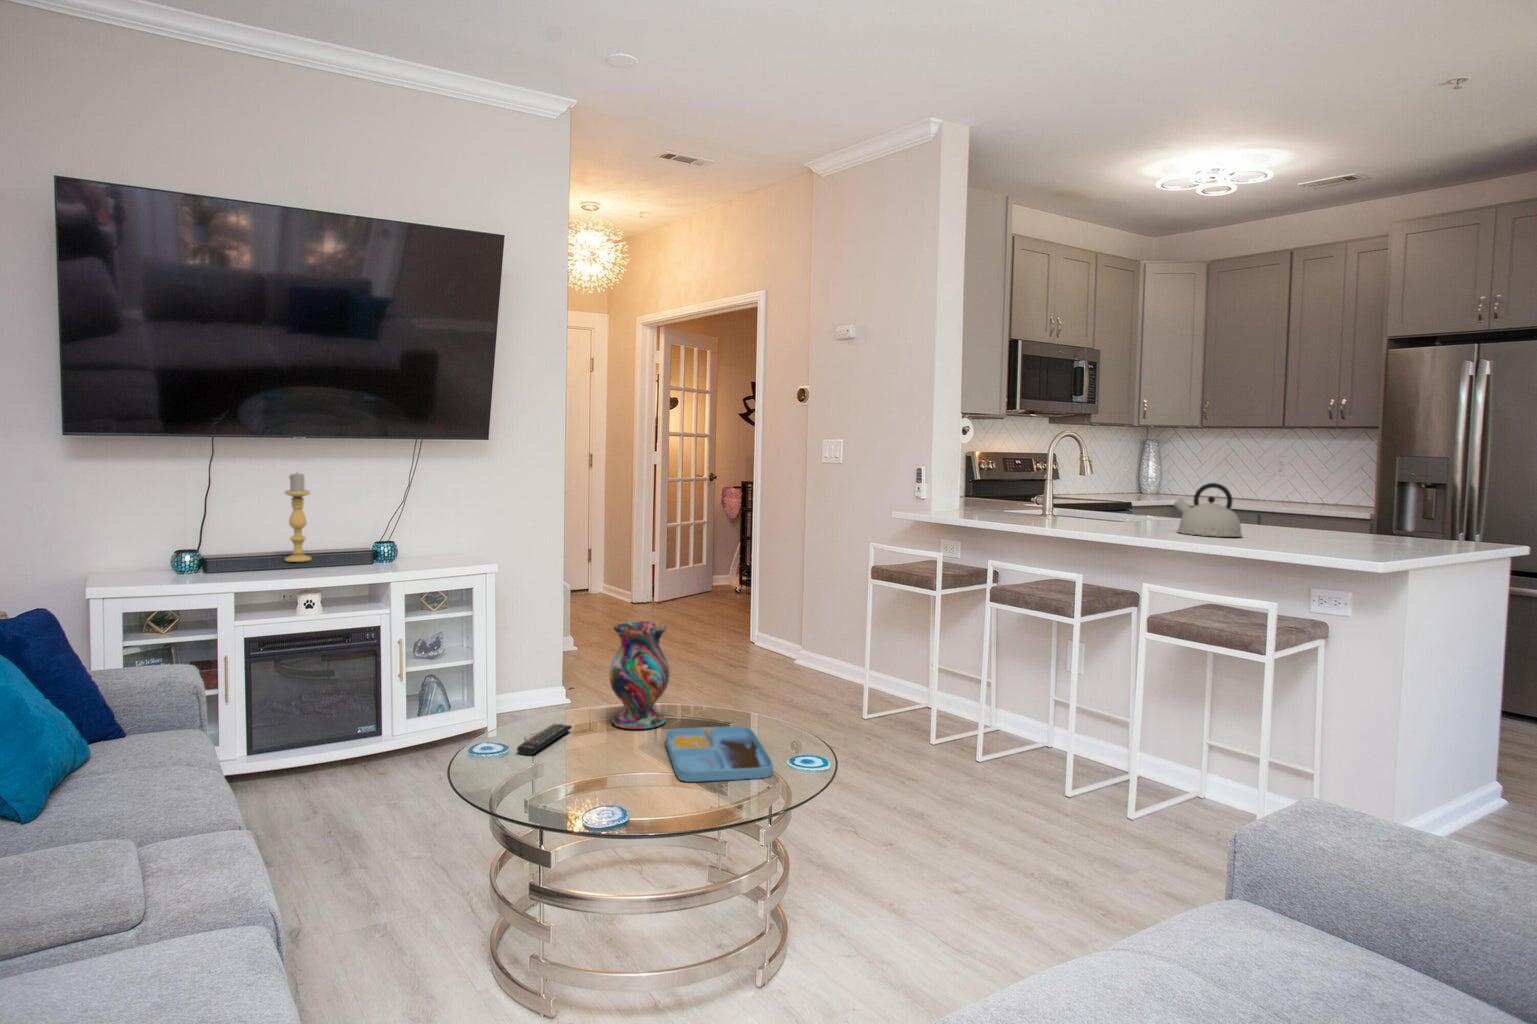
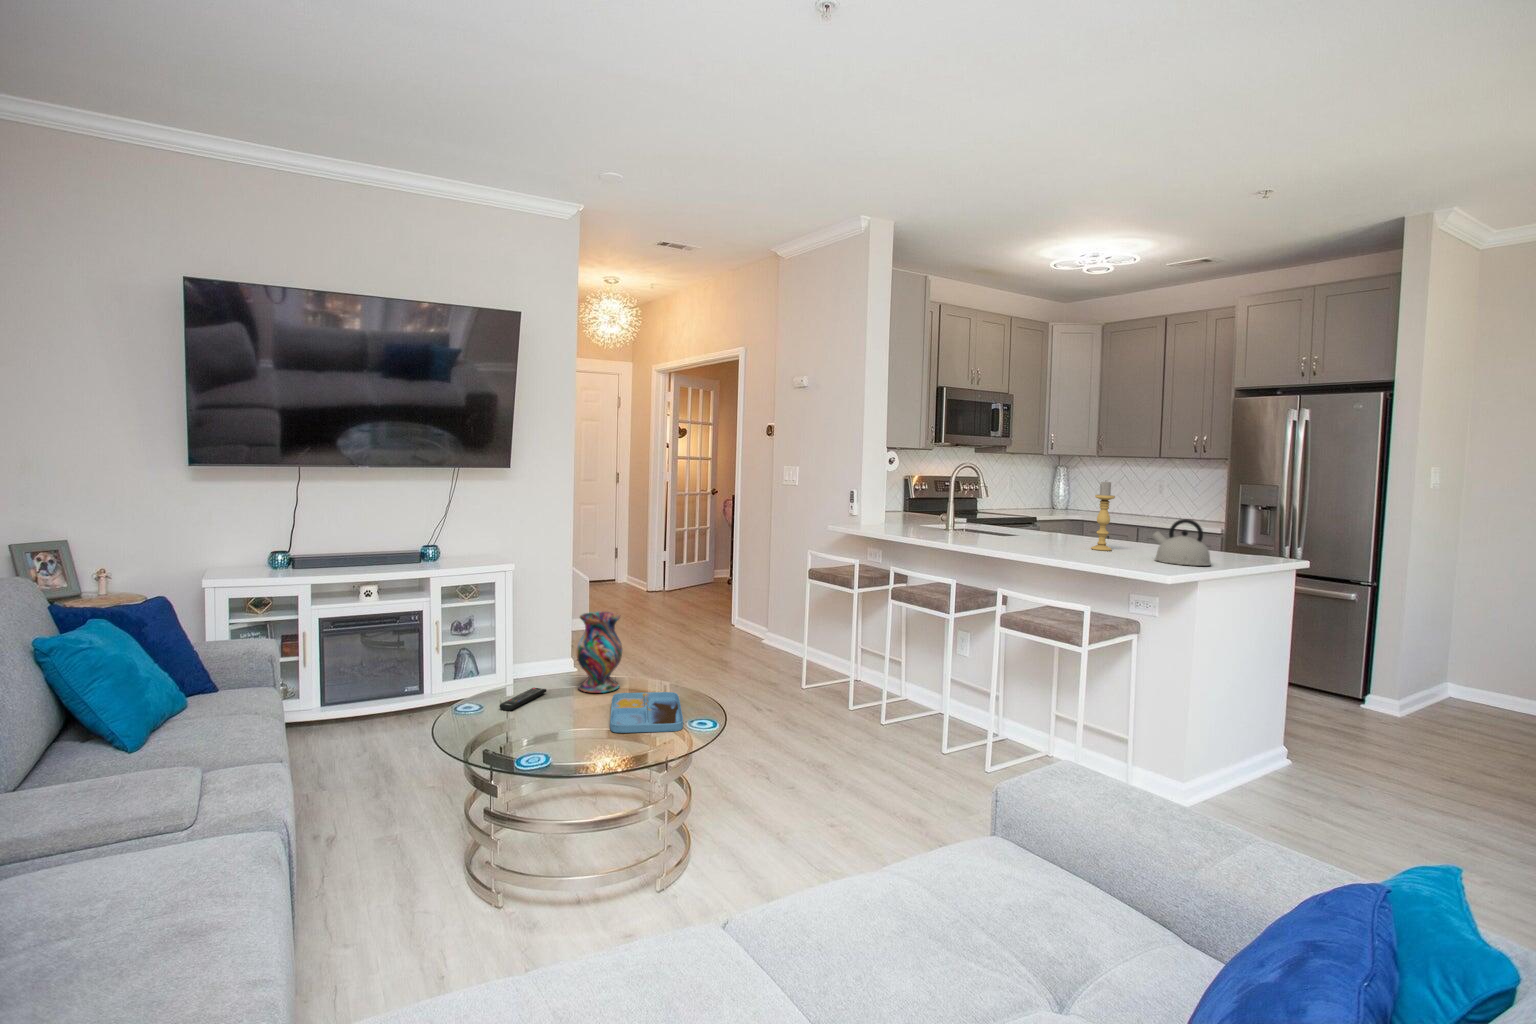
candle holder: present [285,473,311,562] -> present [1091,482,1115,551]
kettle: present [1174,483,1242,537] -> present [1152,519,1211,566]

